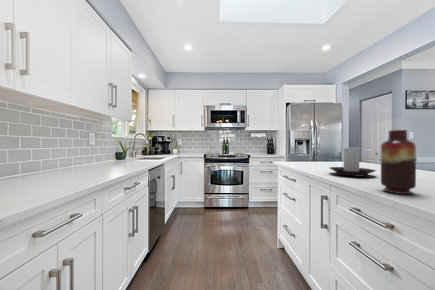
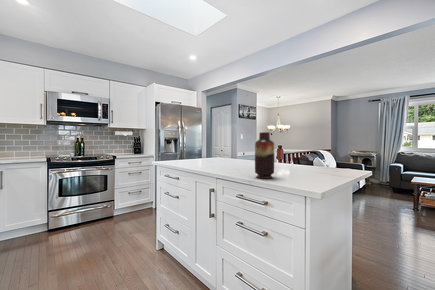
candle holder: present [330,148,376,177] -> none [211,144,242,169]

